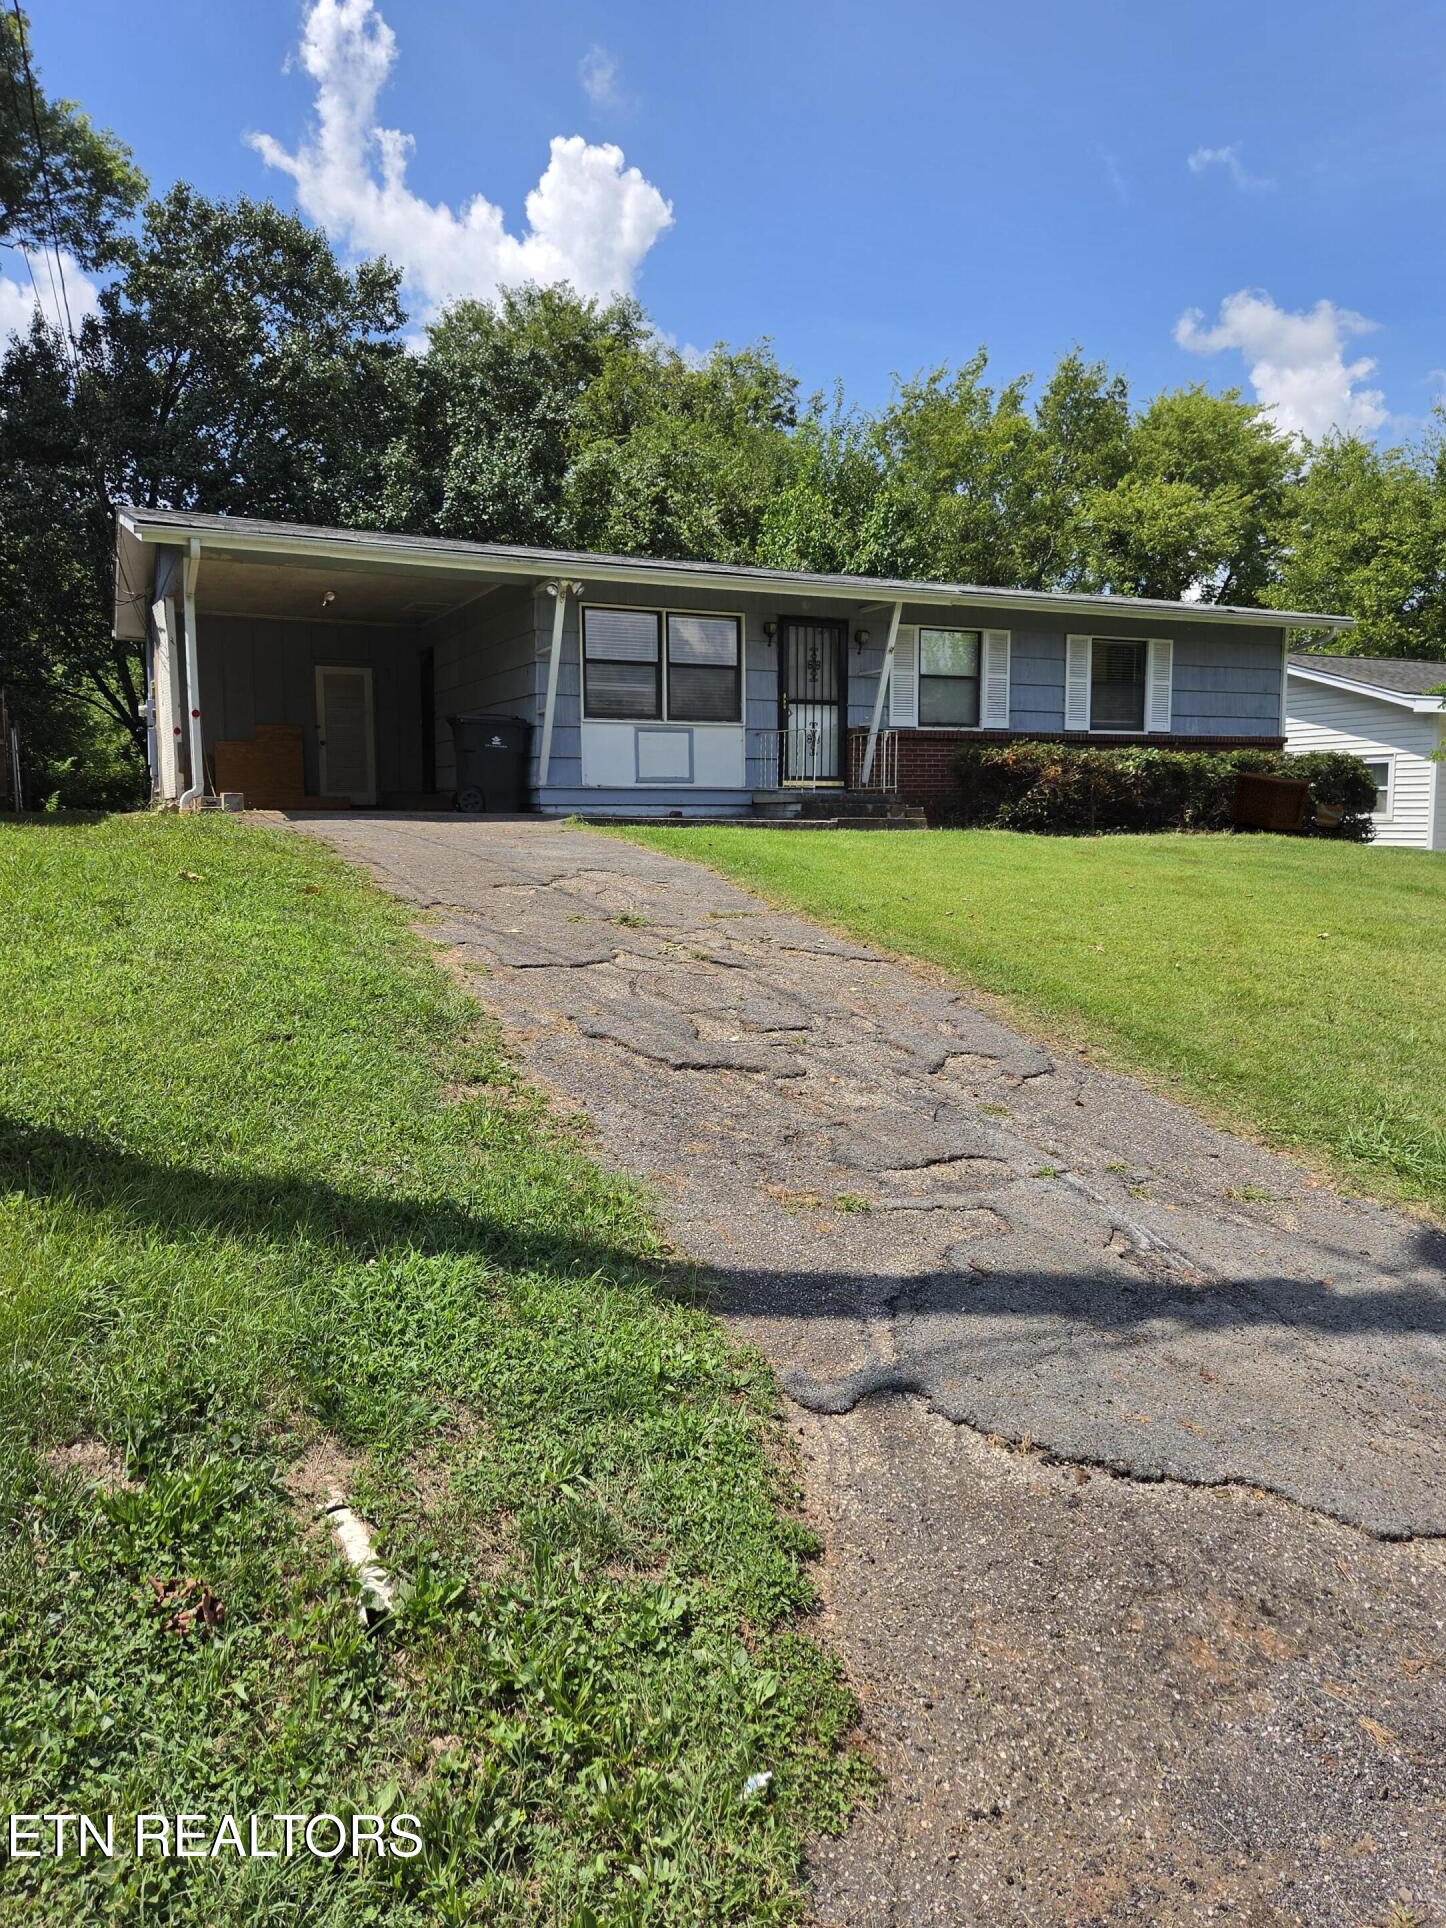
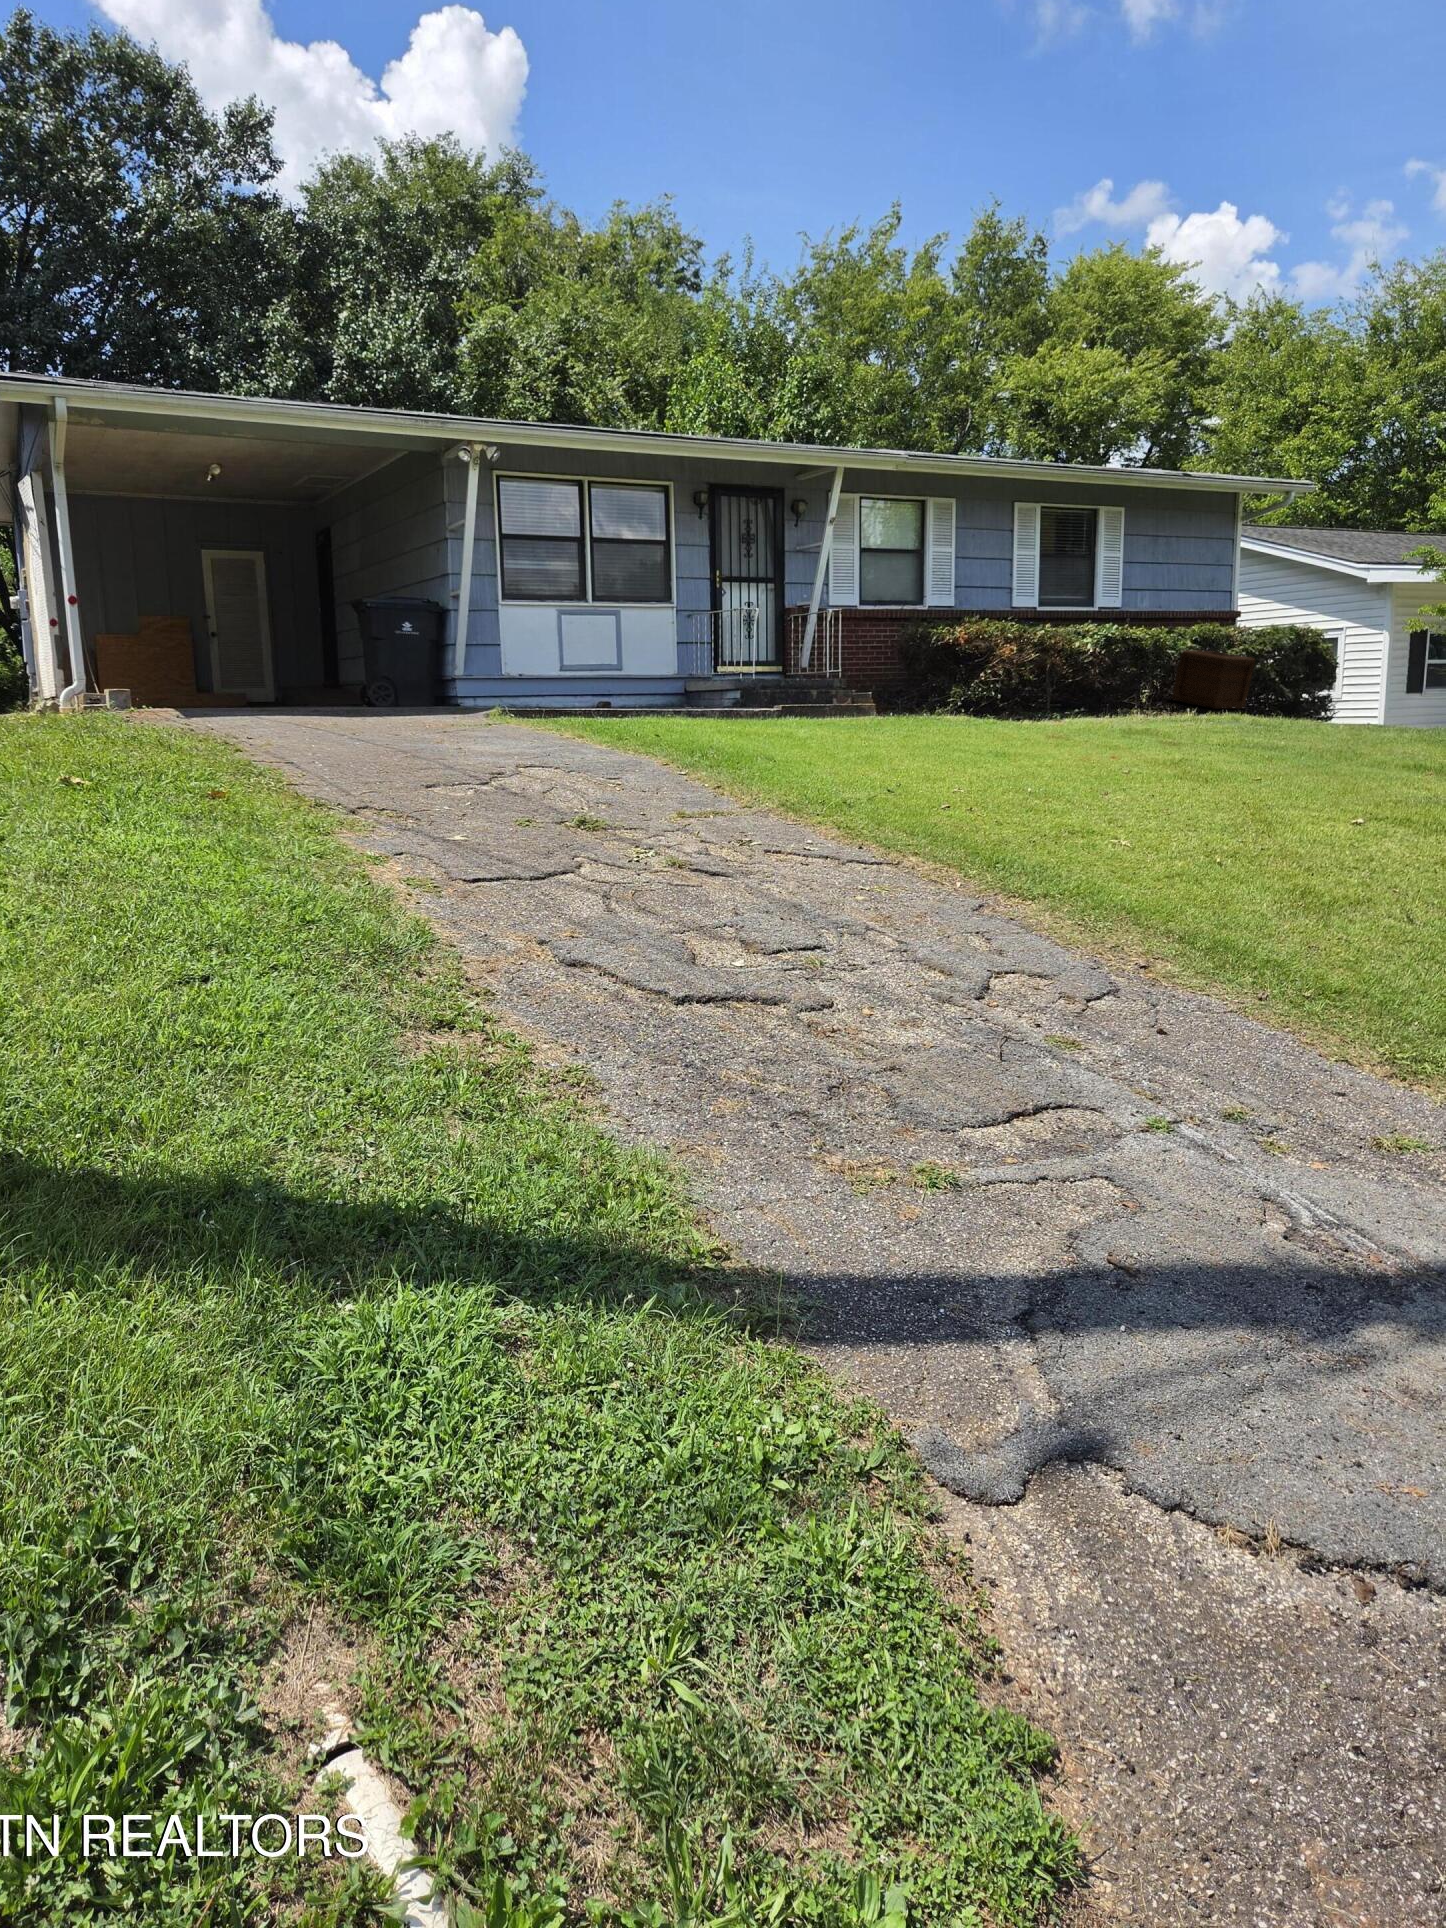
bucket: present [1317,803,1343,828] -> none [1258,681,1286,707]

